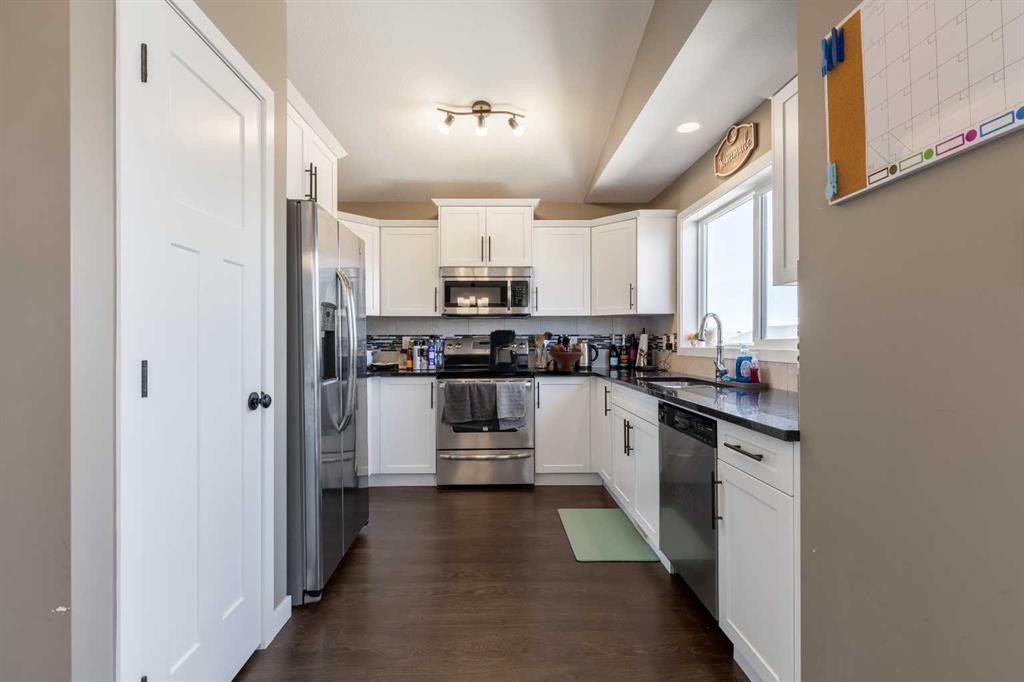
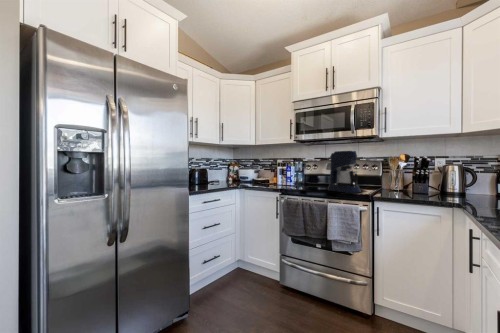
fruit bowl: present [548,345,584,372] -> none [395,166,445,197]

